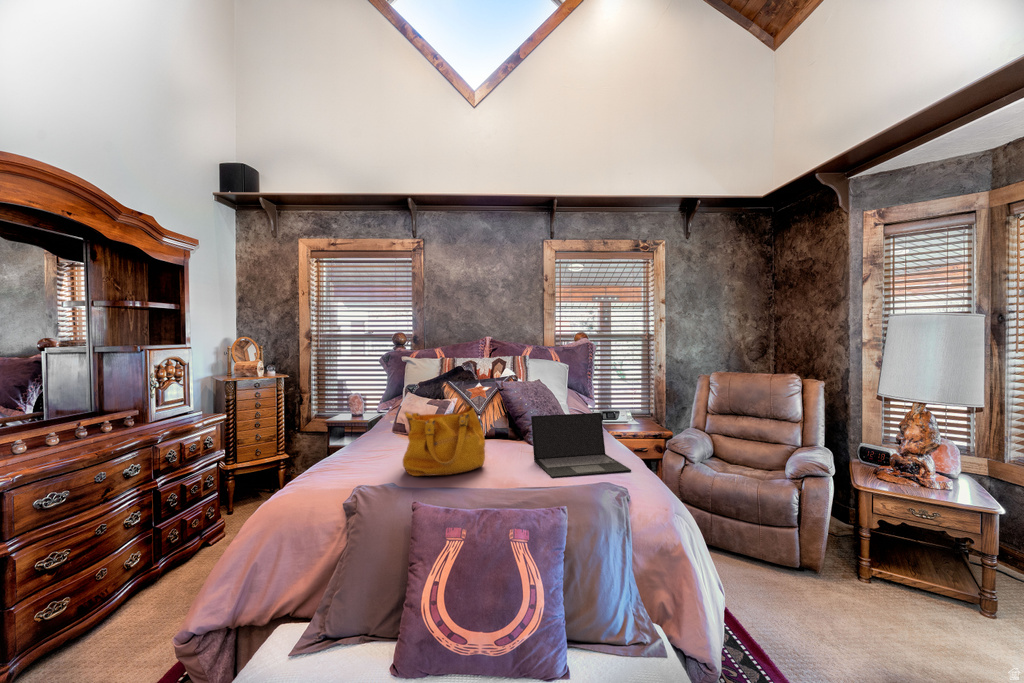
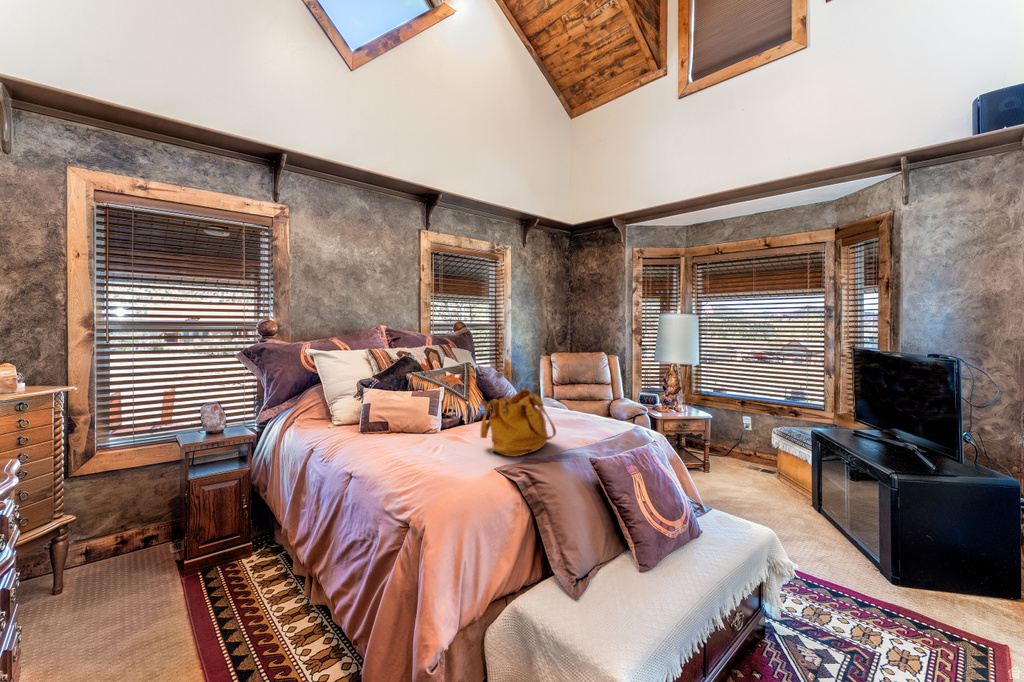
laptop: present [531,413,631,478] -> none [549,386,623,436]

